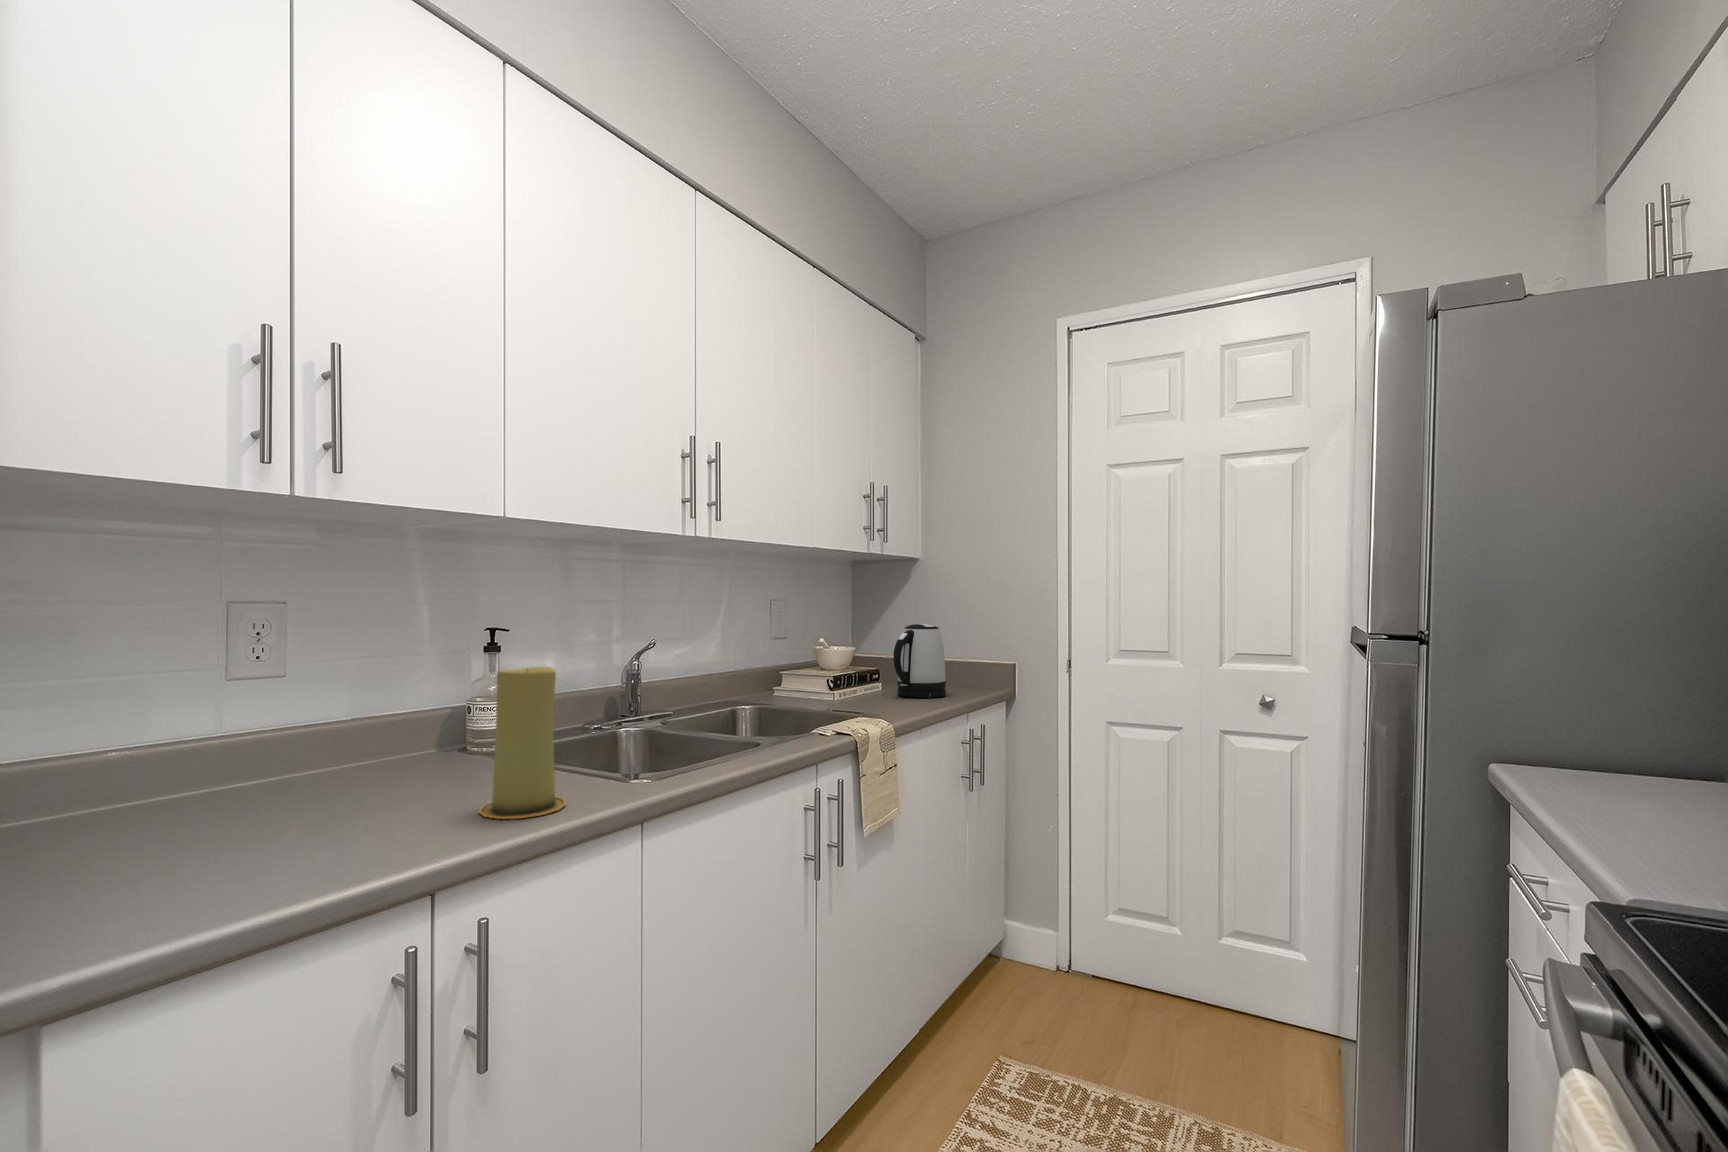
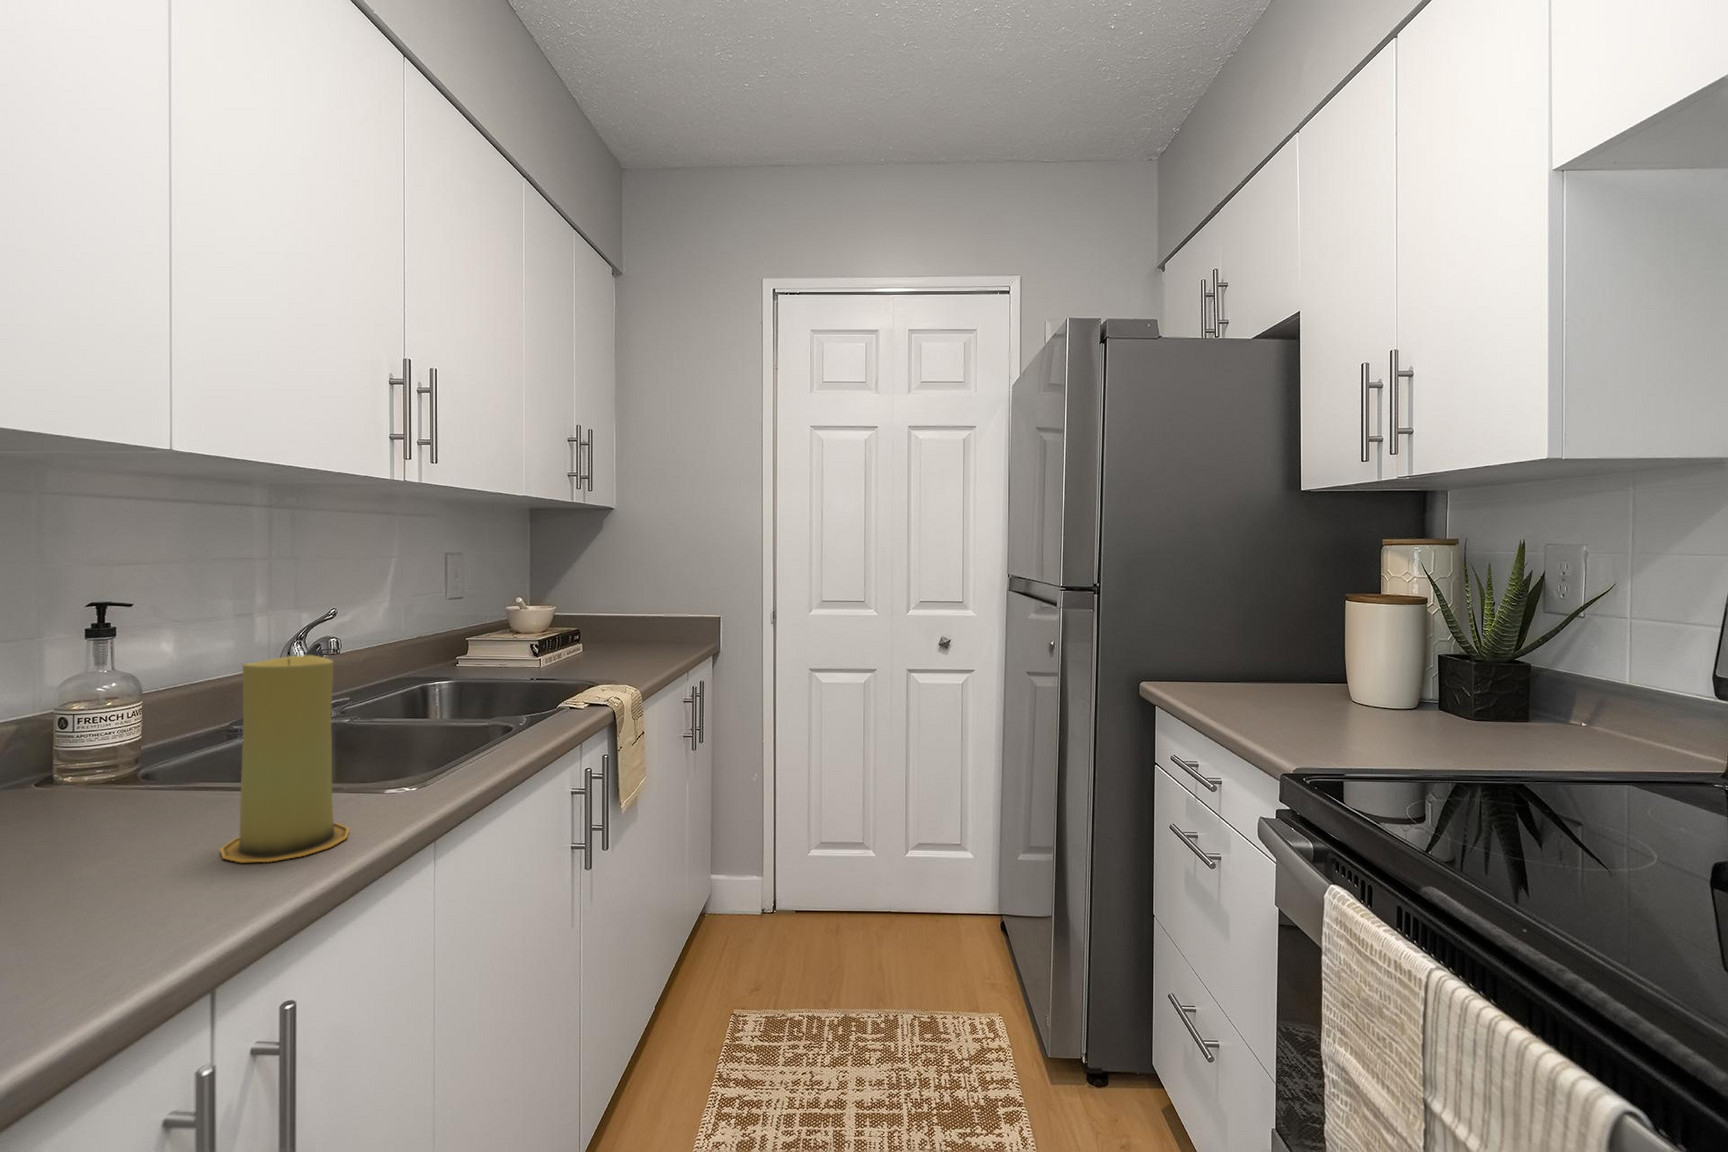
kettle: present [893,624,946,698] -> none [606,584,660,662]

